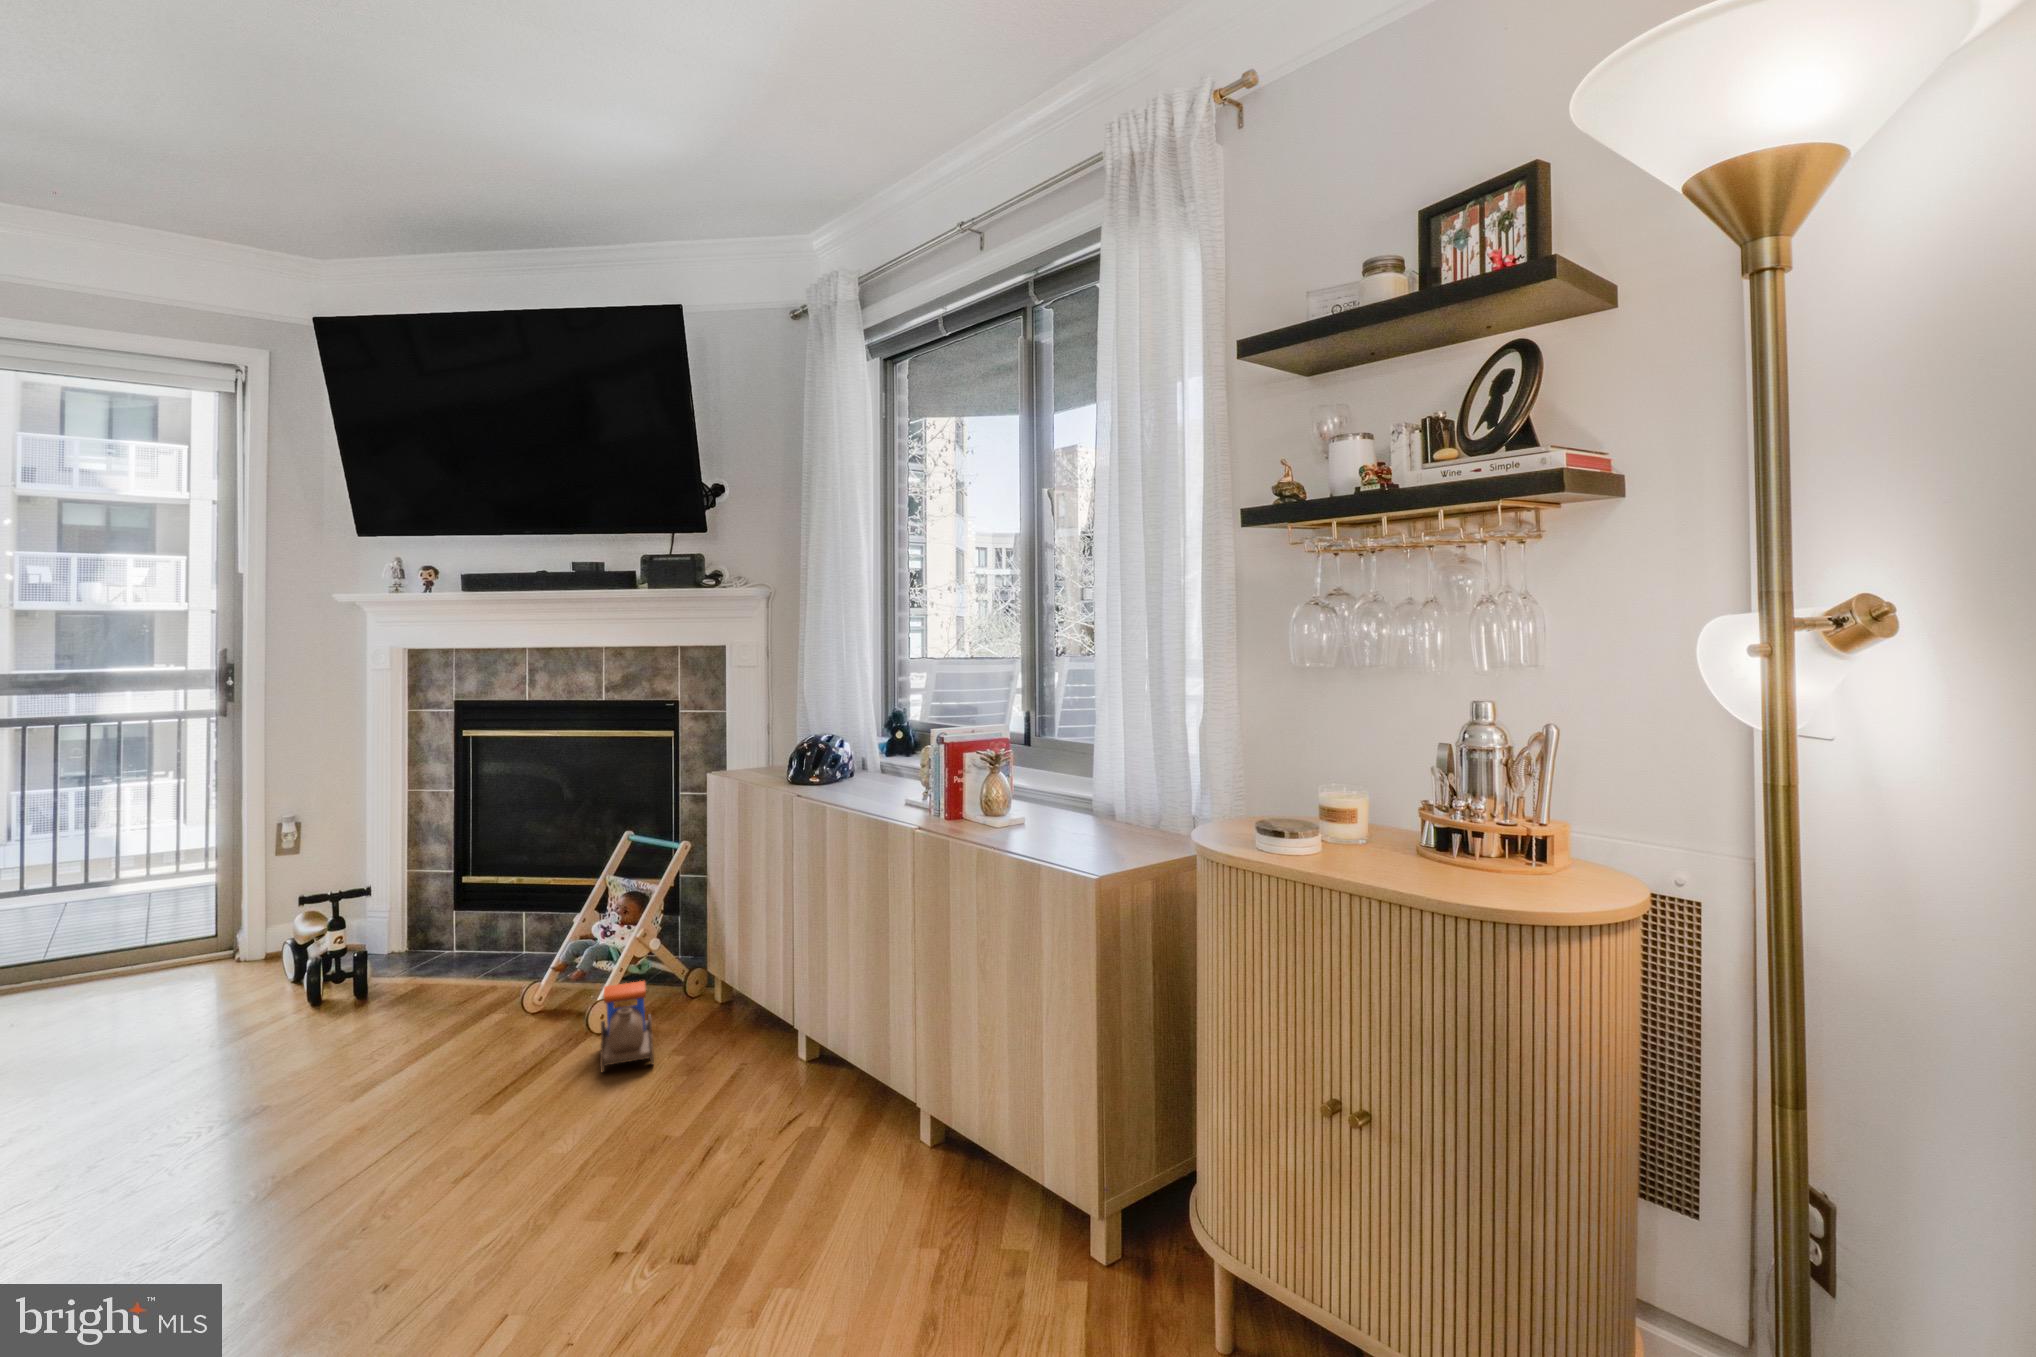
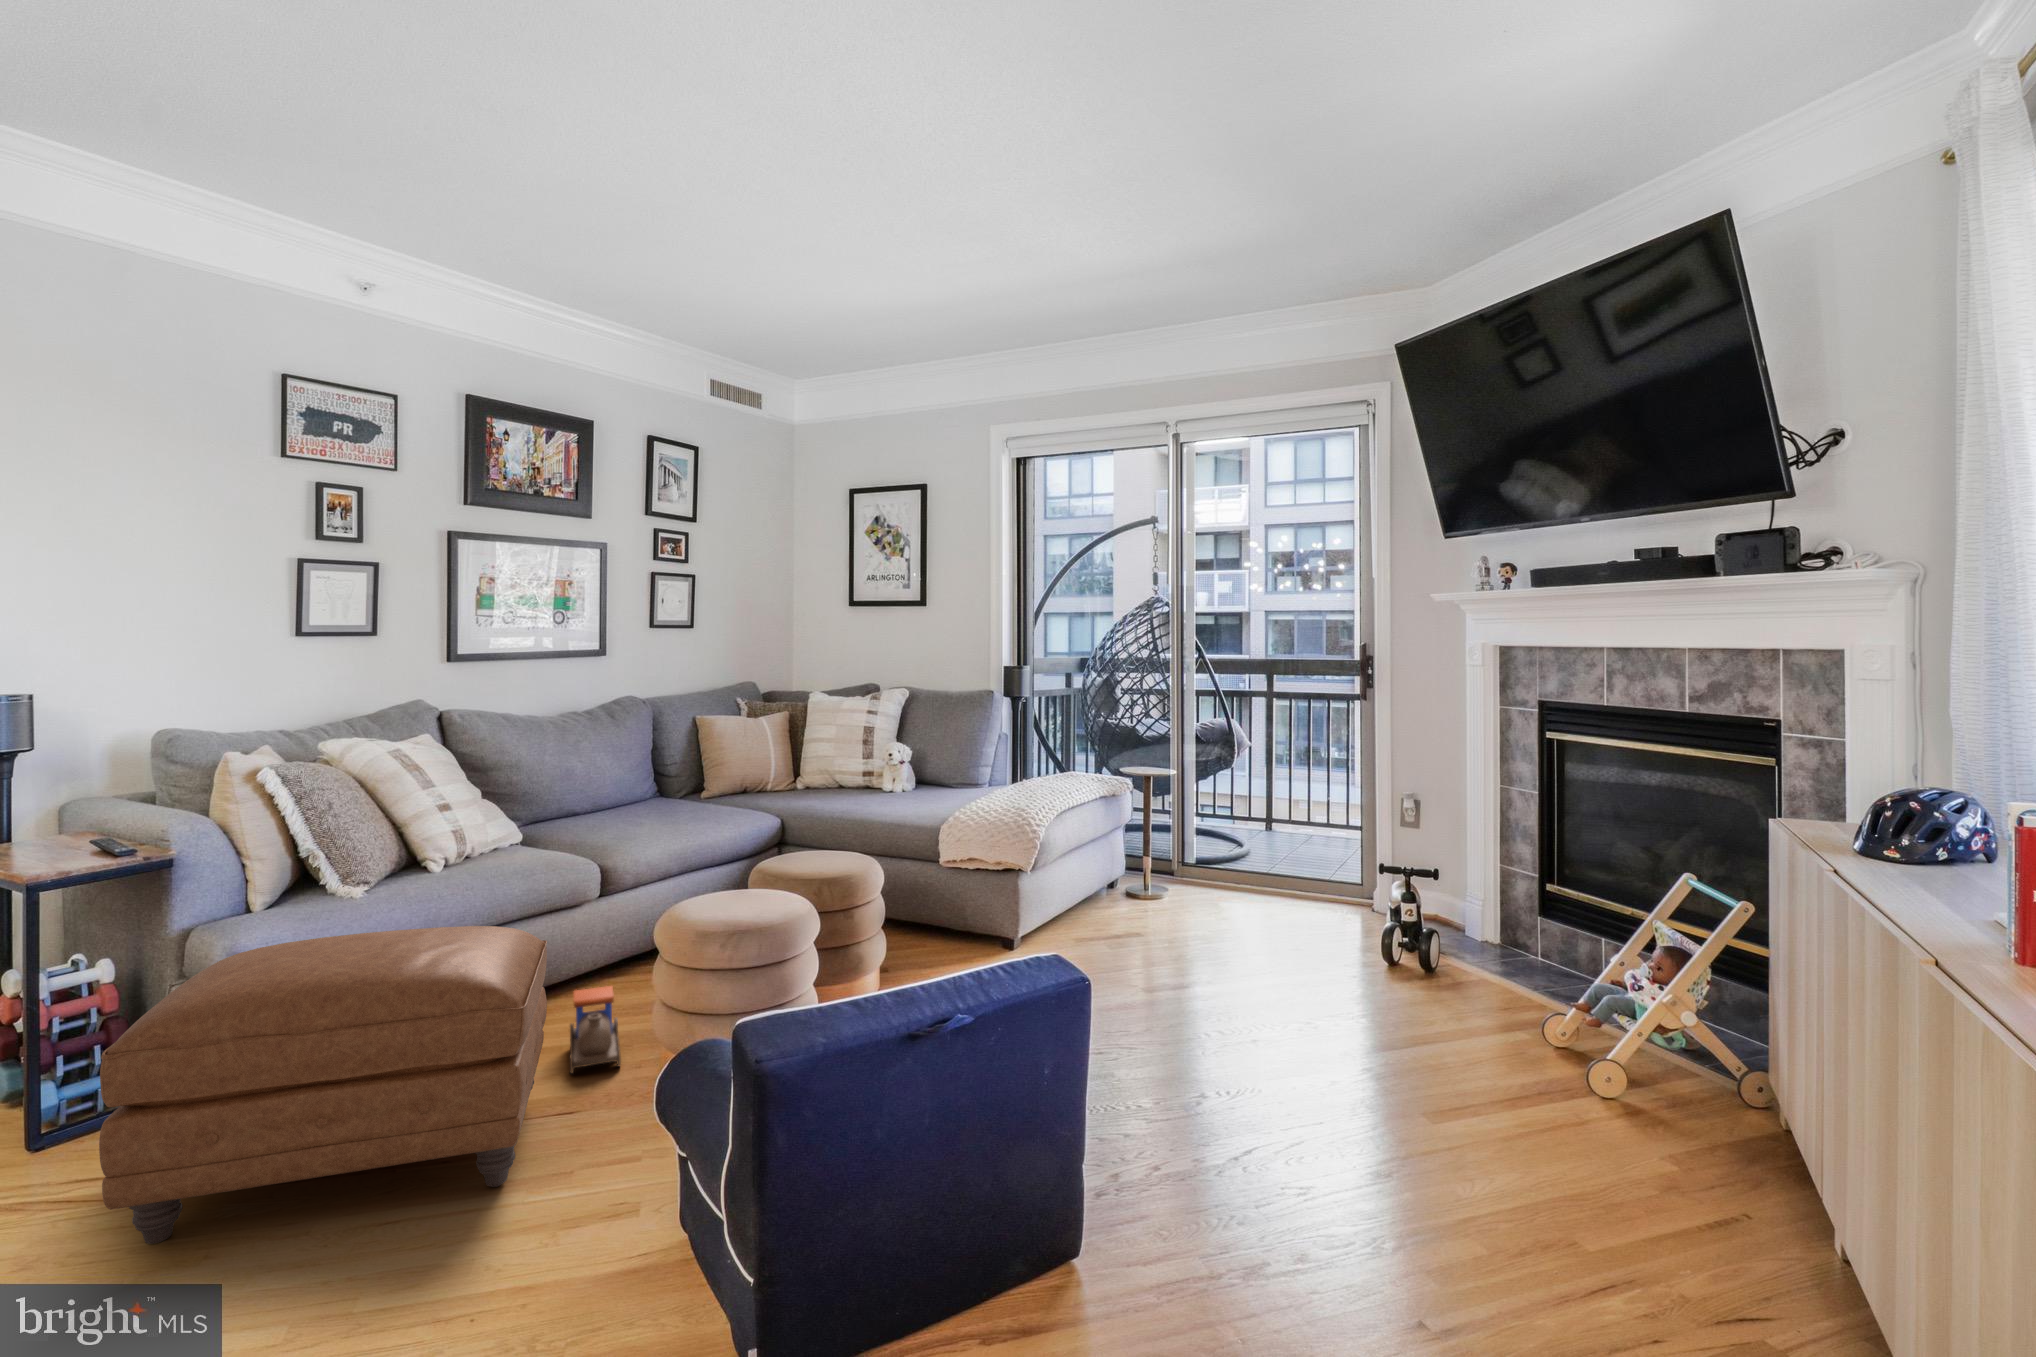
ottoman: none [99,911,573,1244] -> present [99,926,547,1244]

